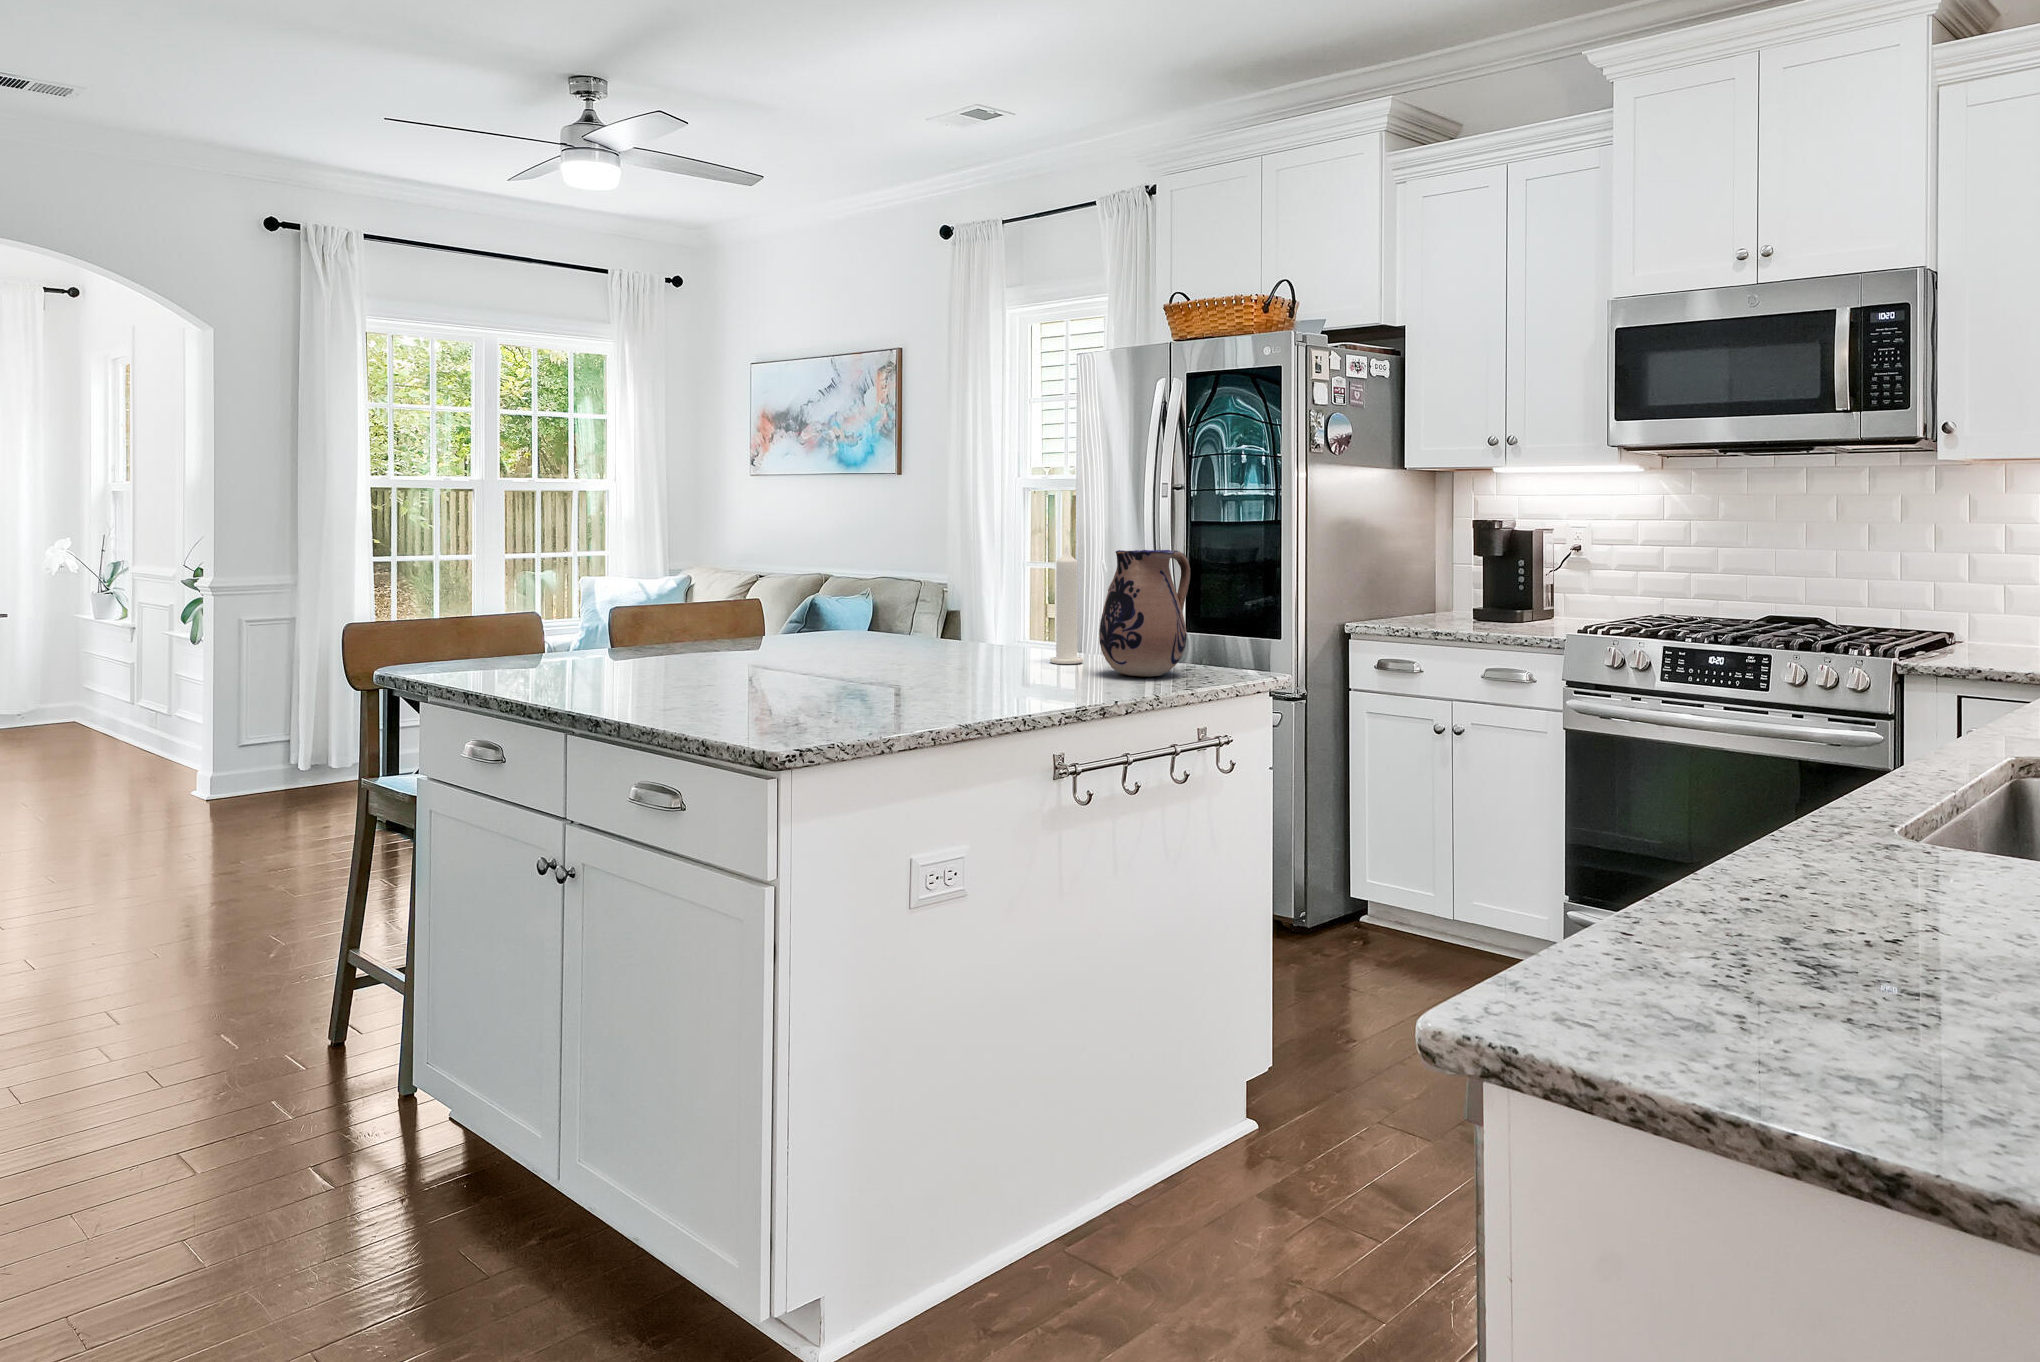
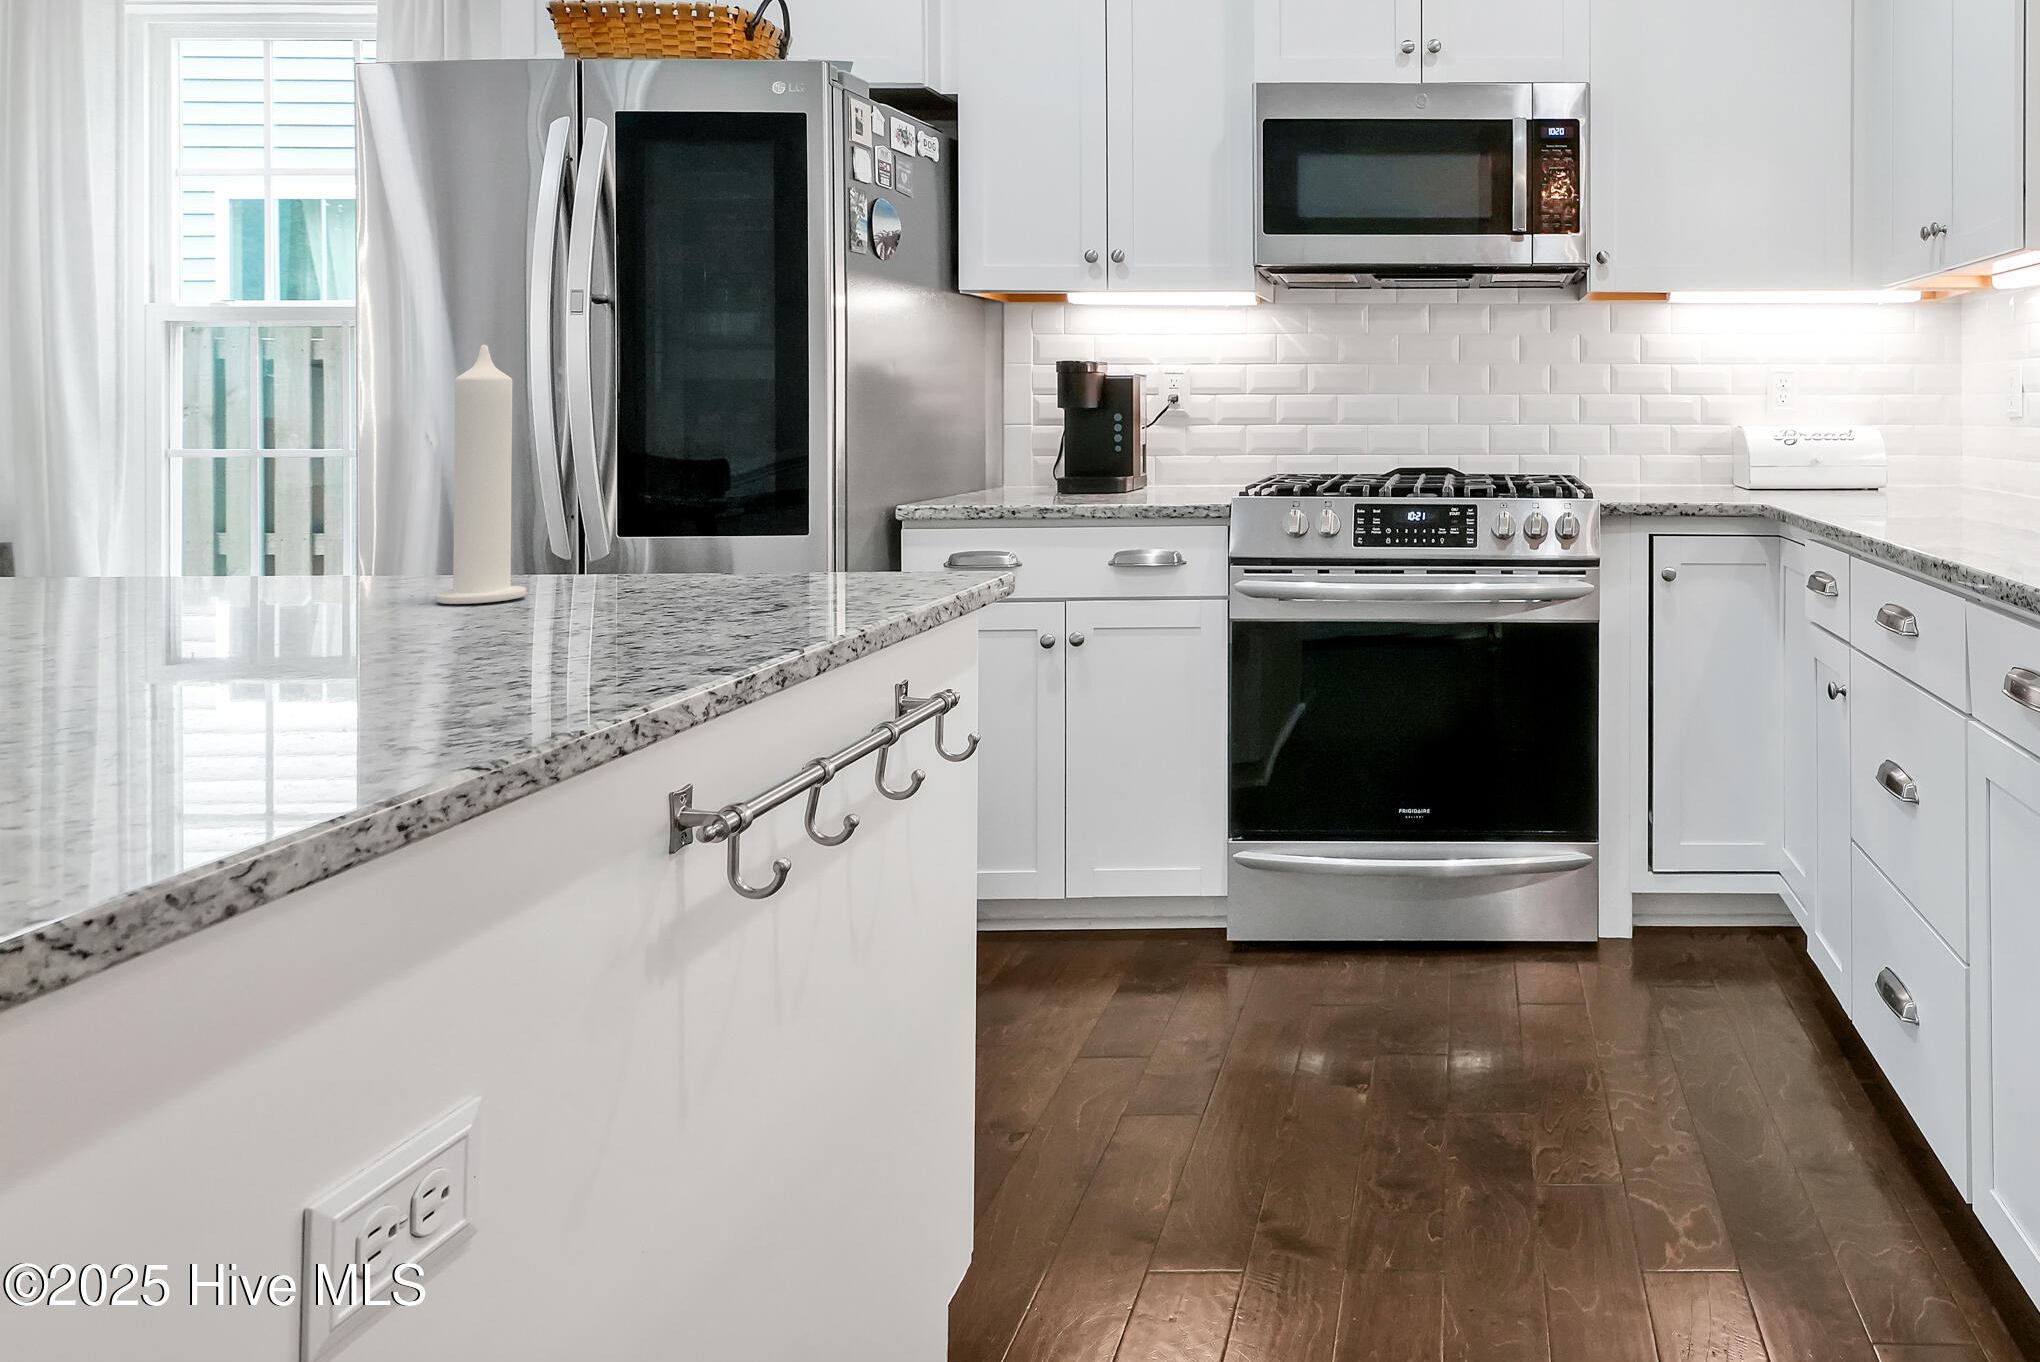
ceramic pitcher: present [1099,550,1190,677] -> none [601,345,811,611]

